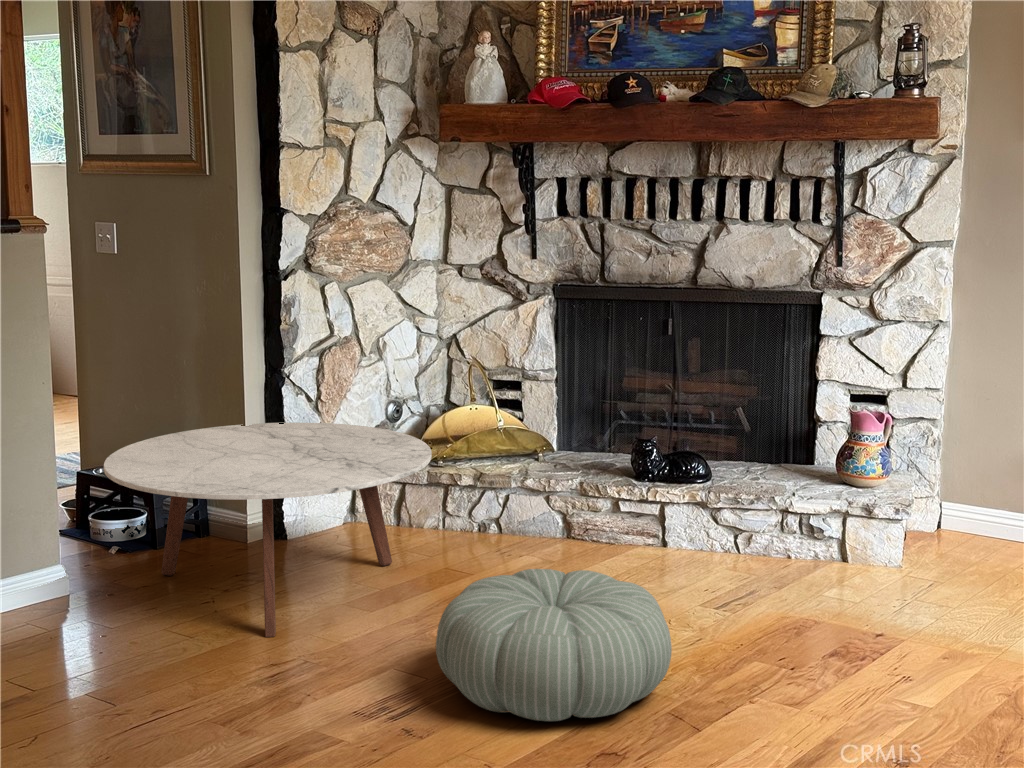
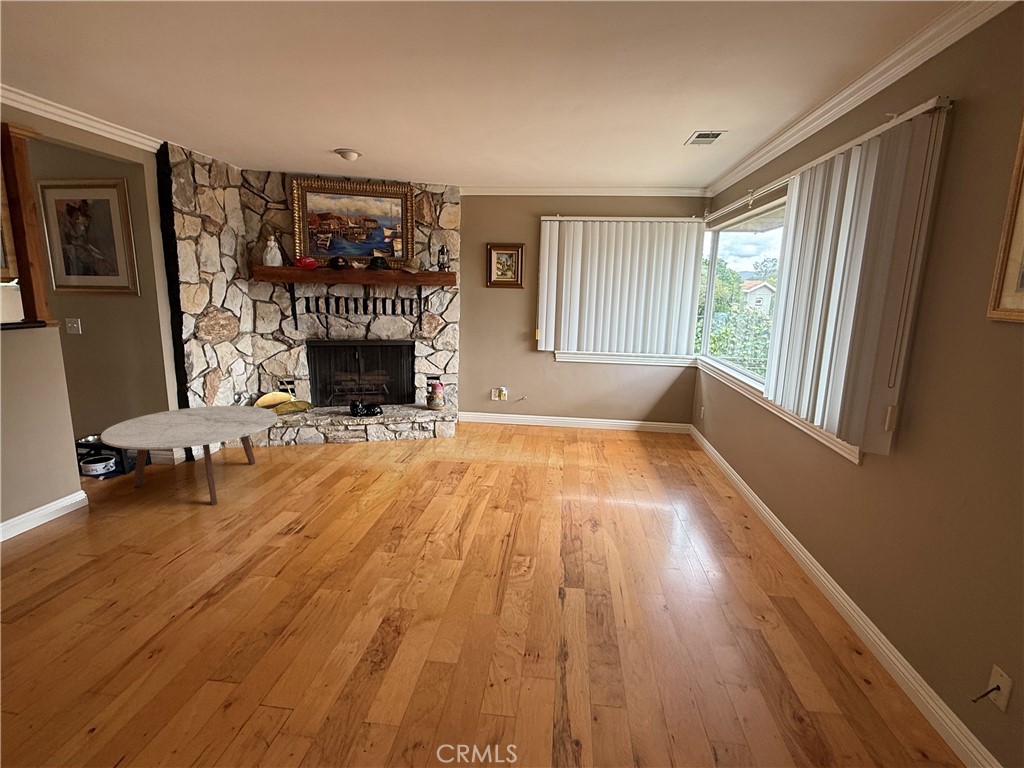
pouf: present [436,569,672,721] -> none [308,452,405,514]

